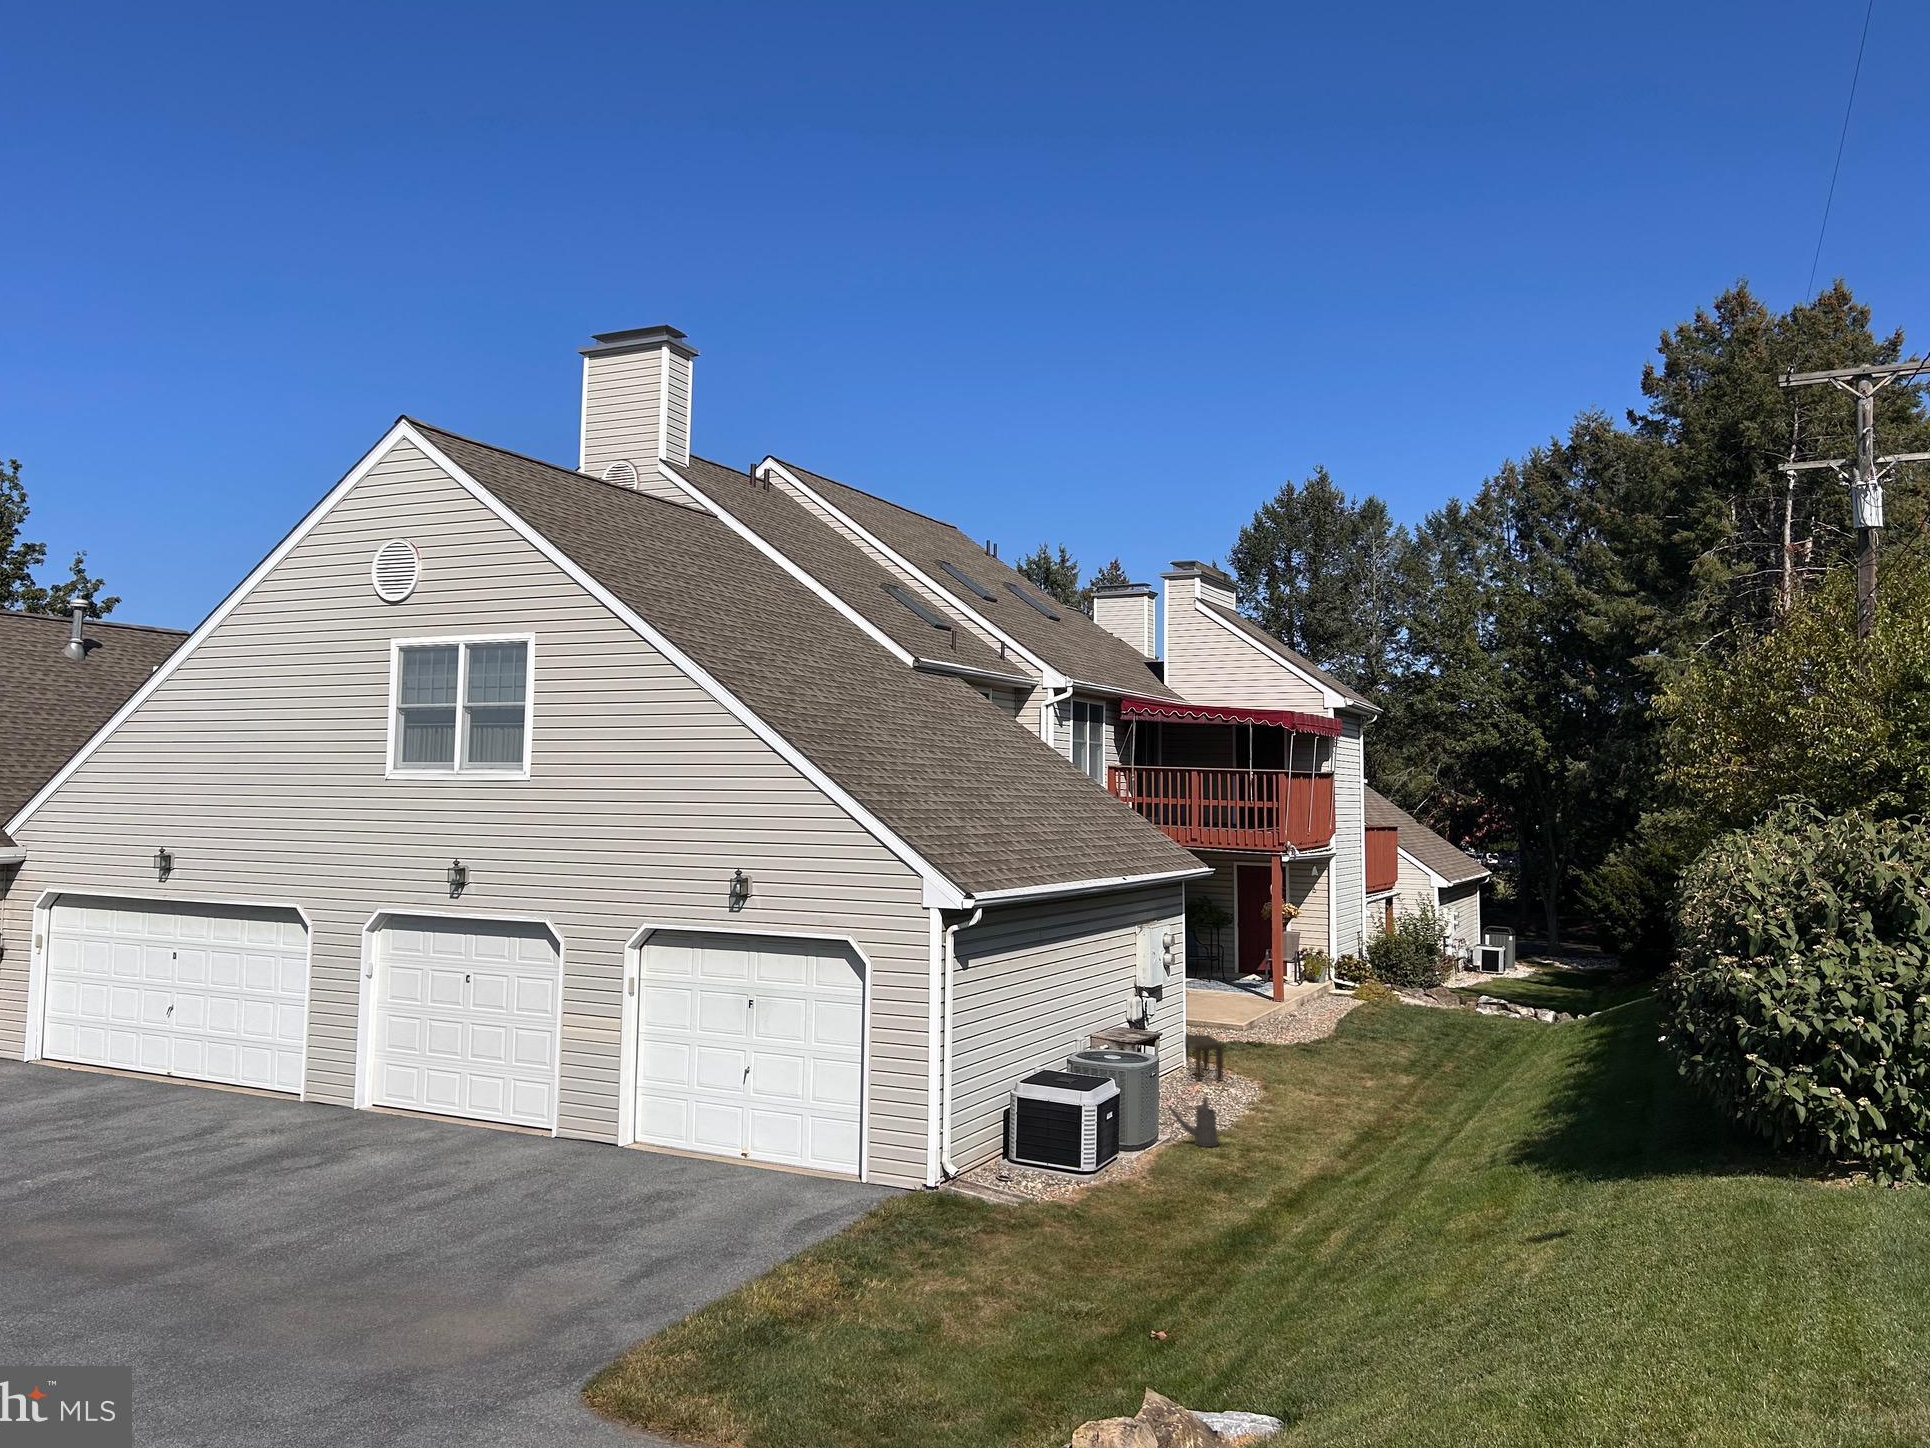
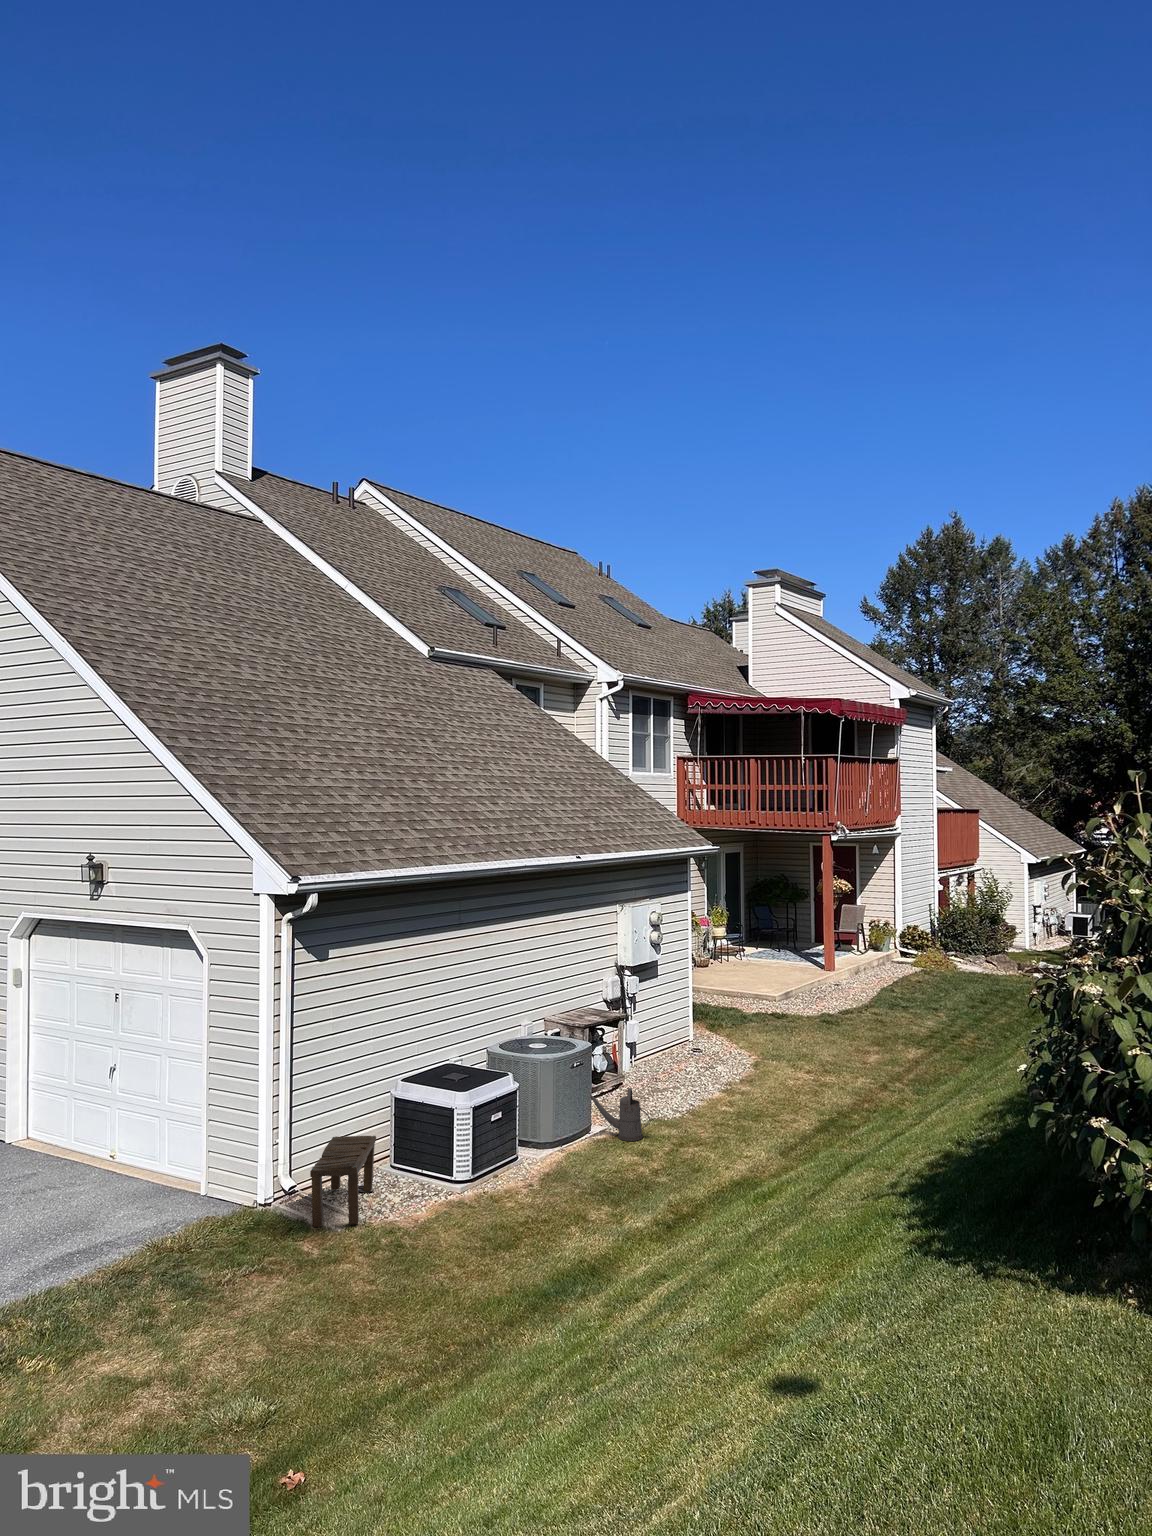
bench: present [1185,1035,1223,1081] -> present [310,1136,376,1227]

